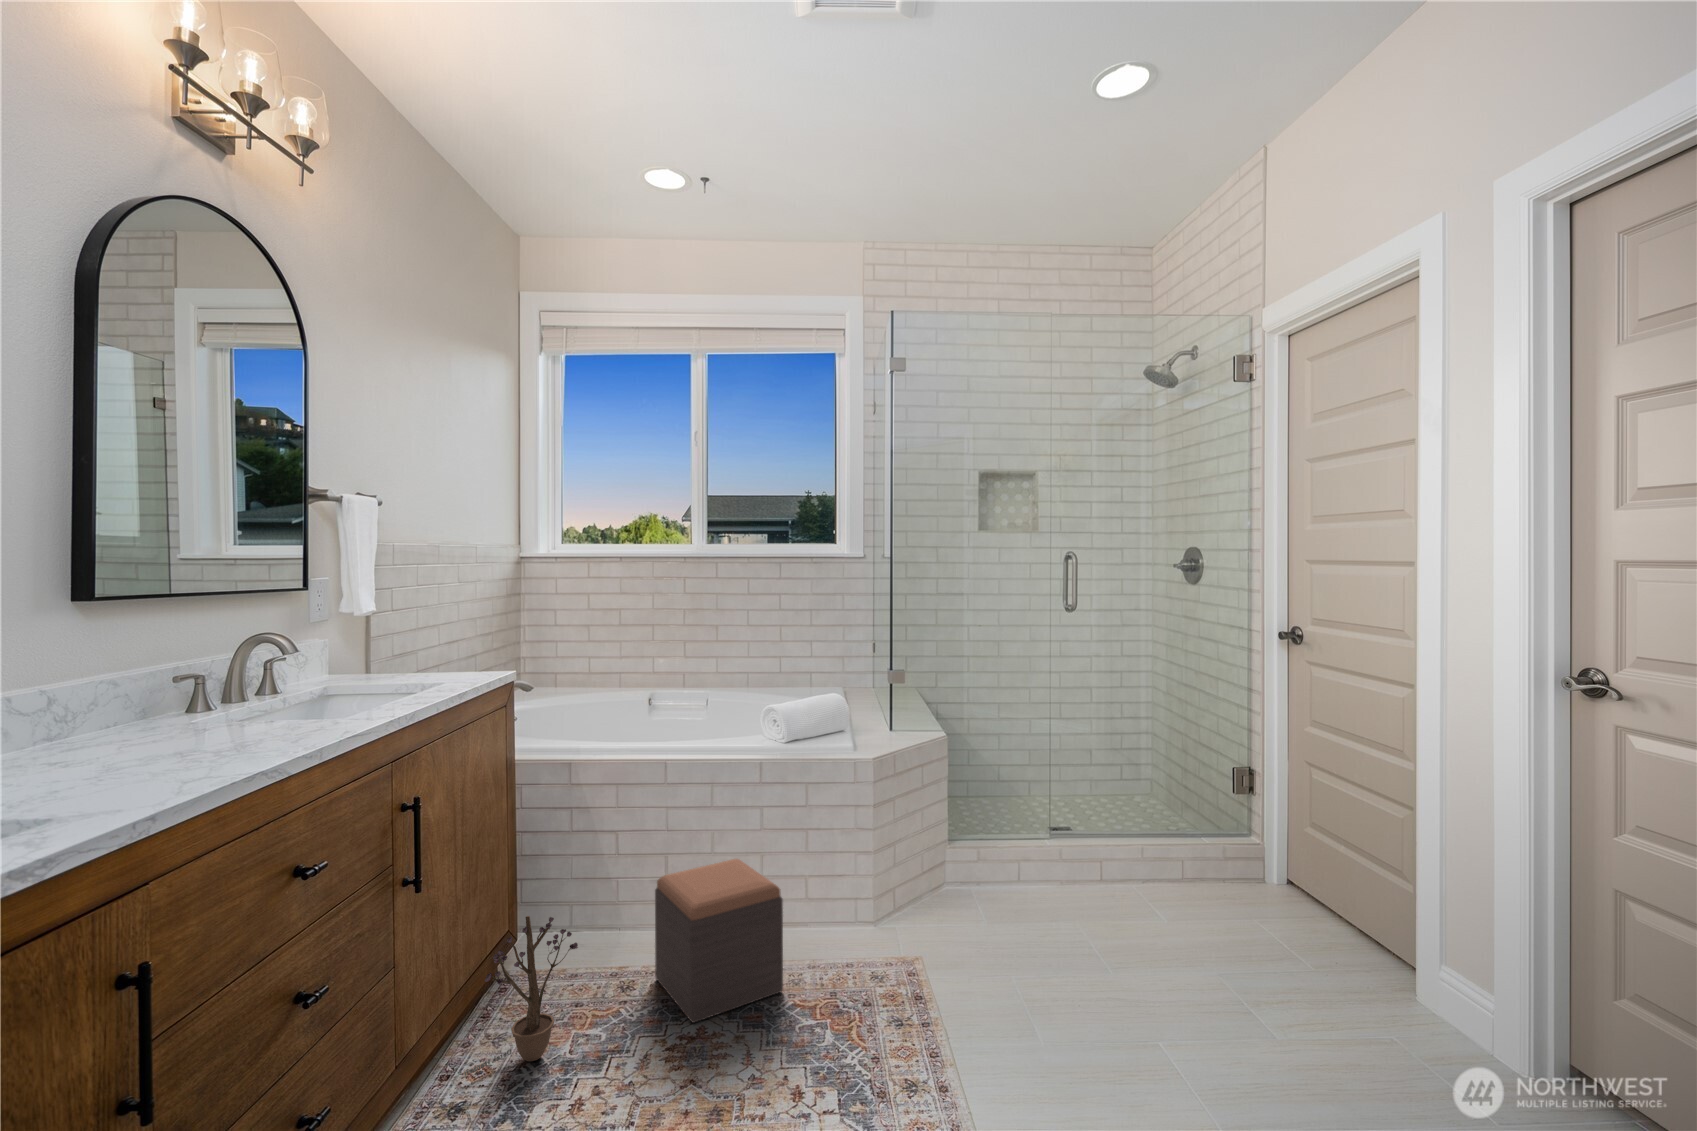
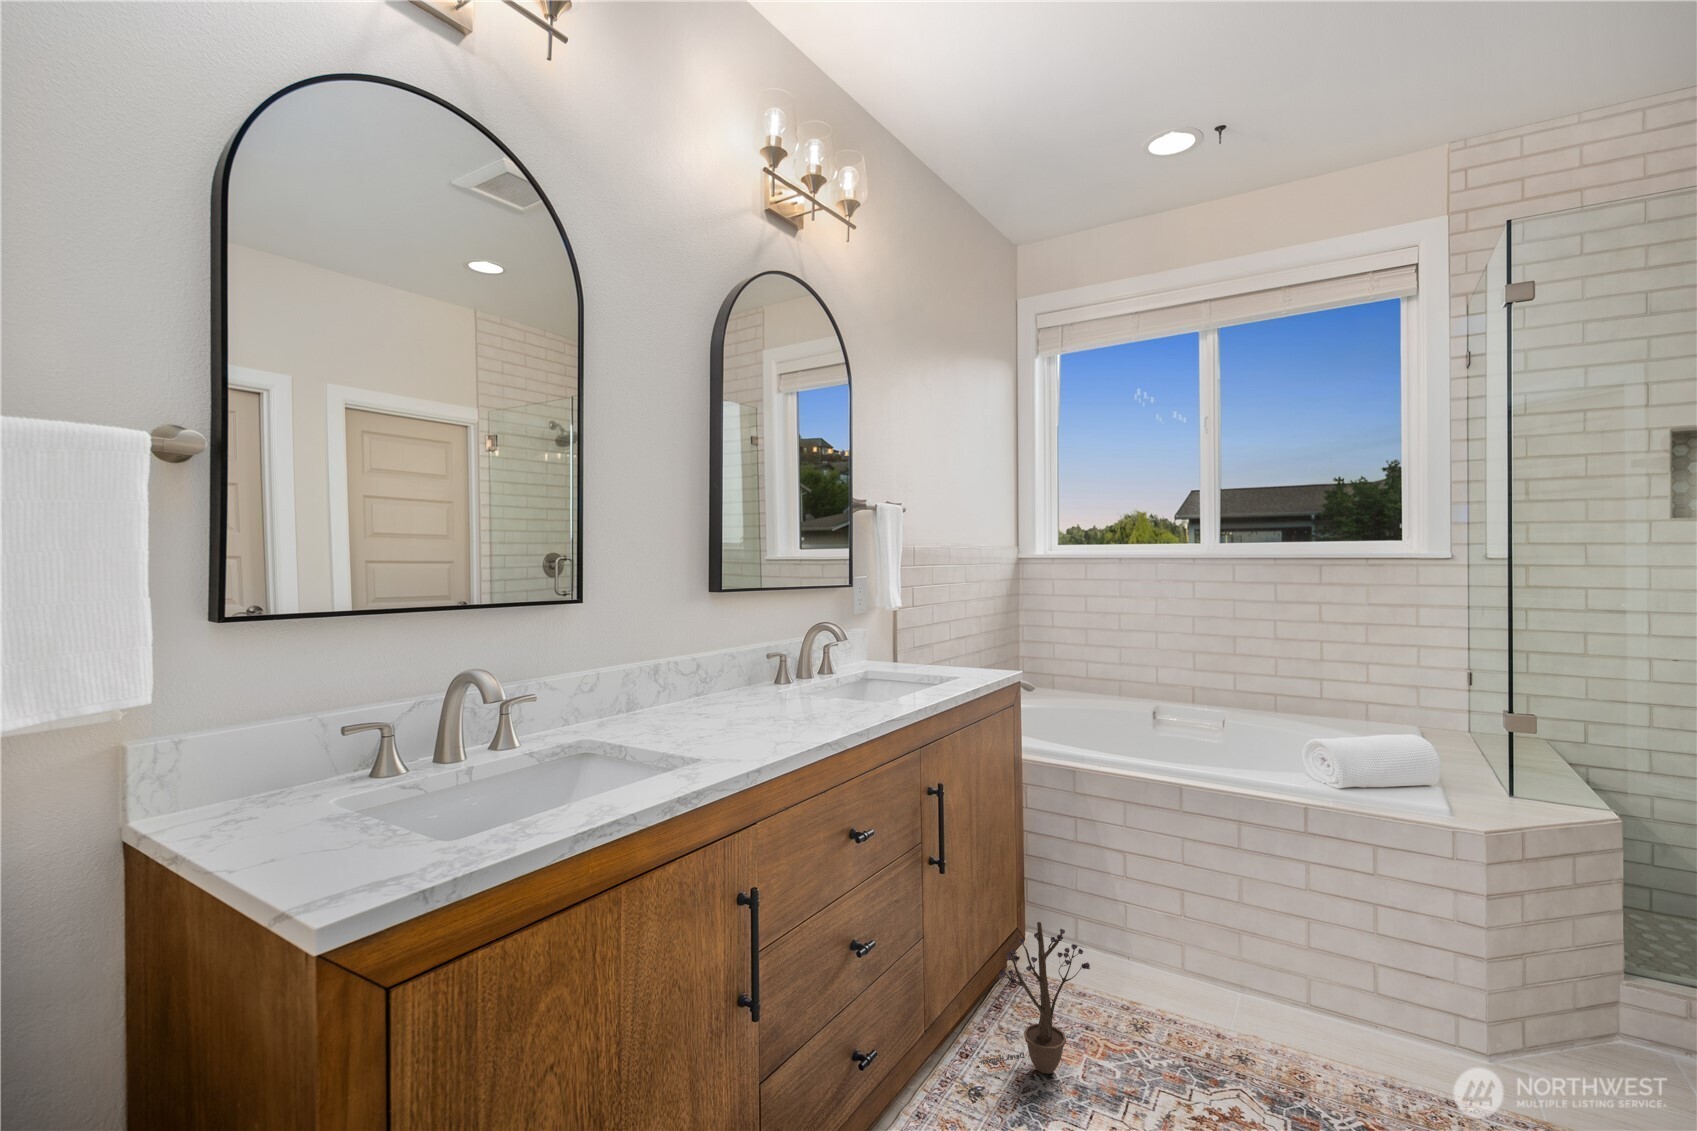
footstool: present [655,859,783,1023] -> none [1173,912,1346,1098]

